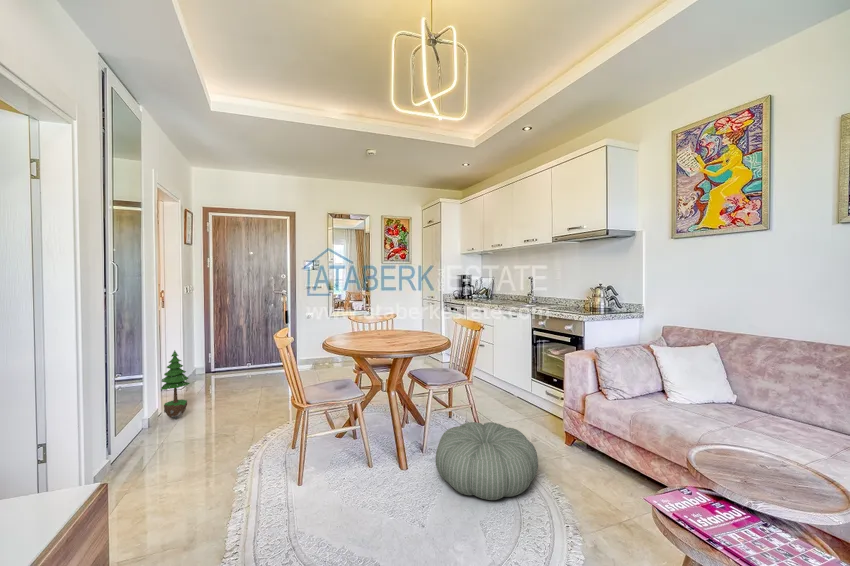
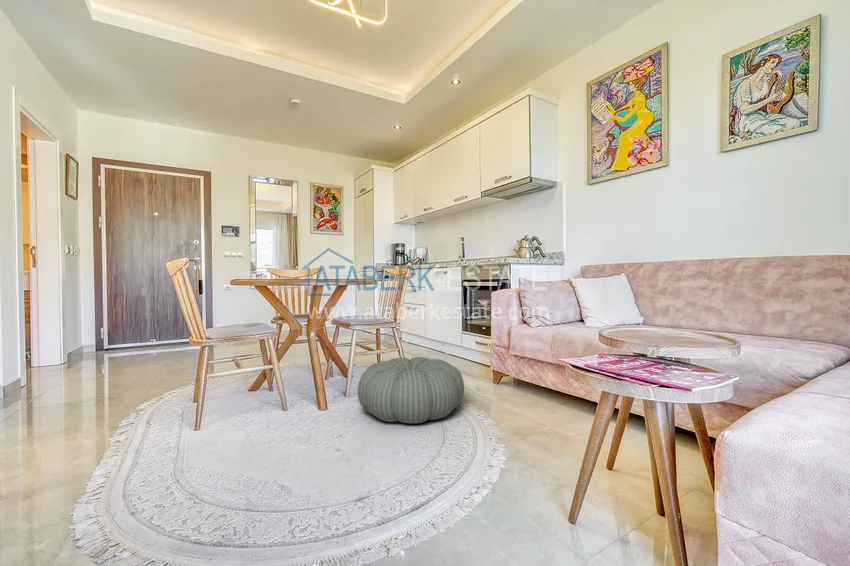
potted tree: present [161,350,190,419] -> none [25,304,68,388]

